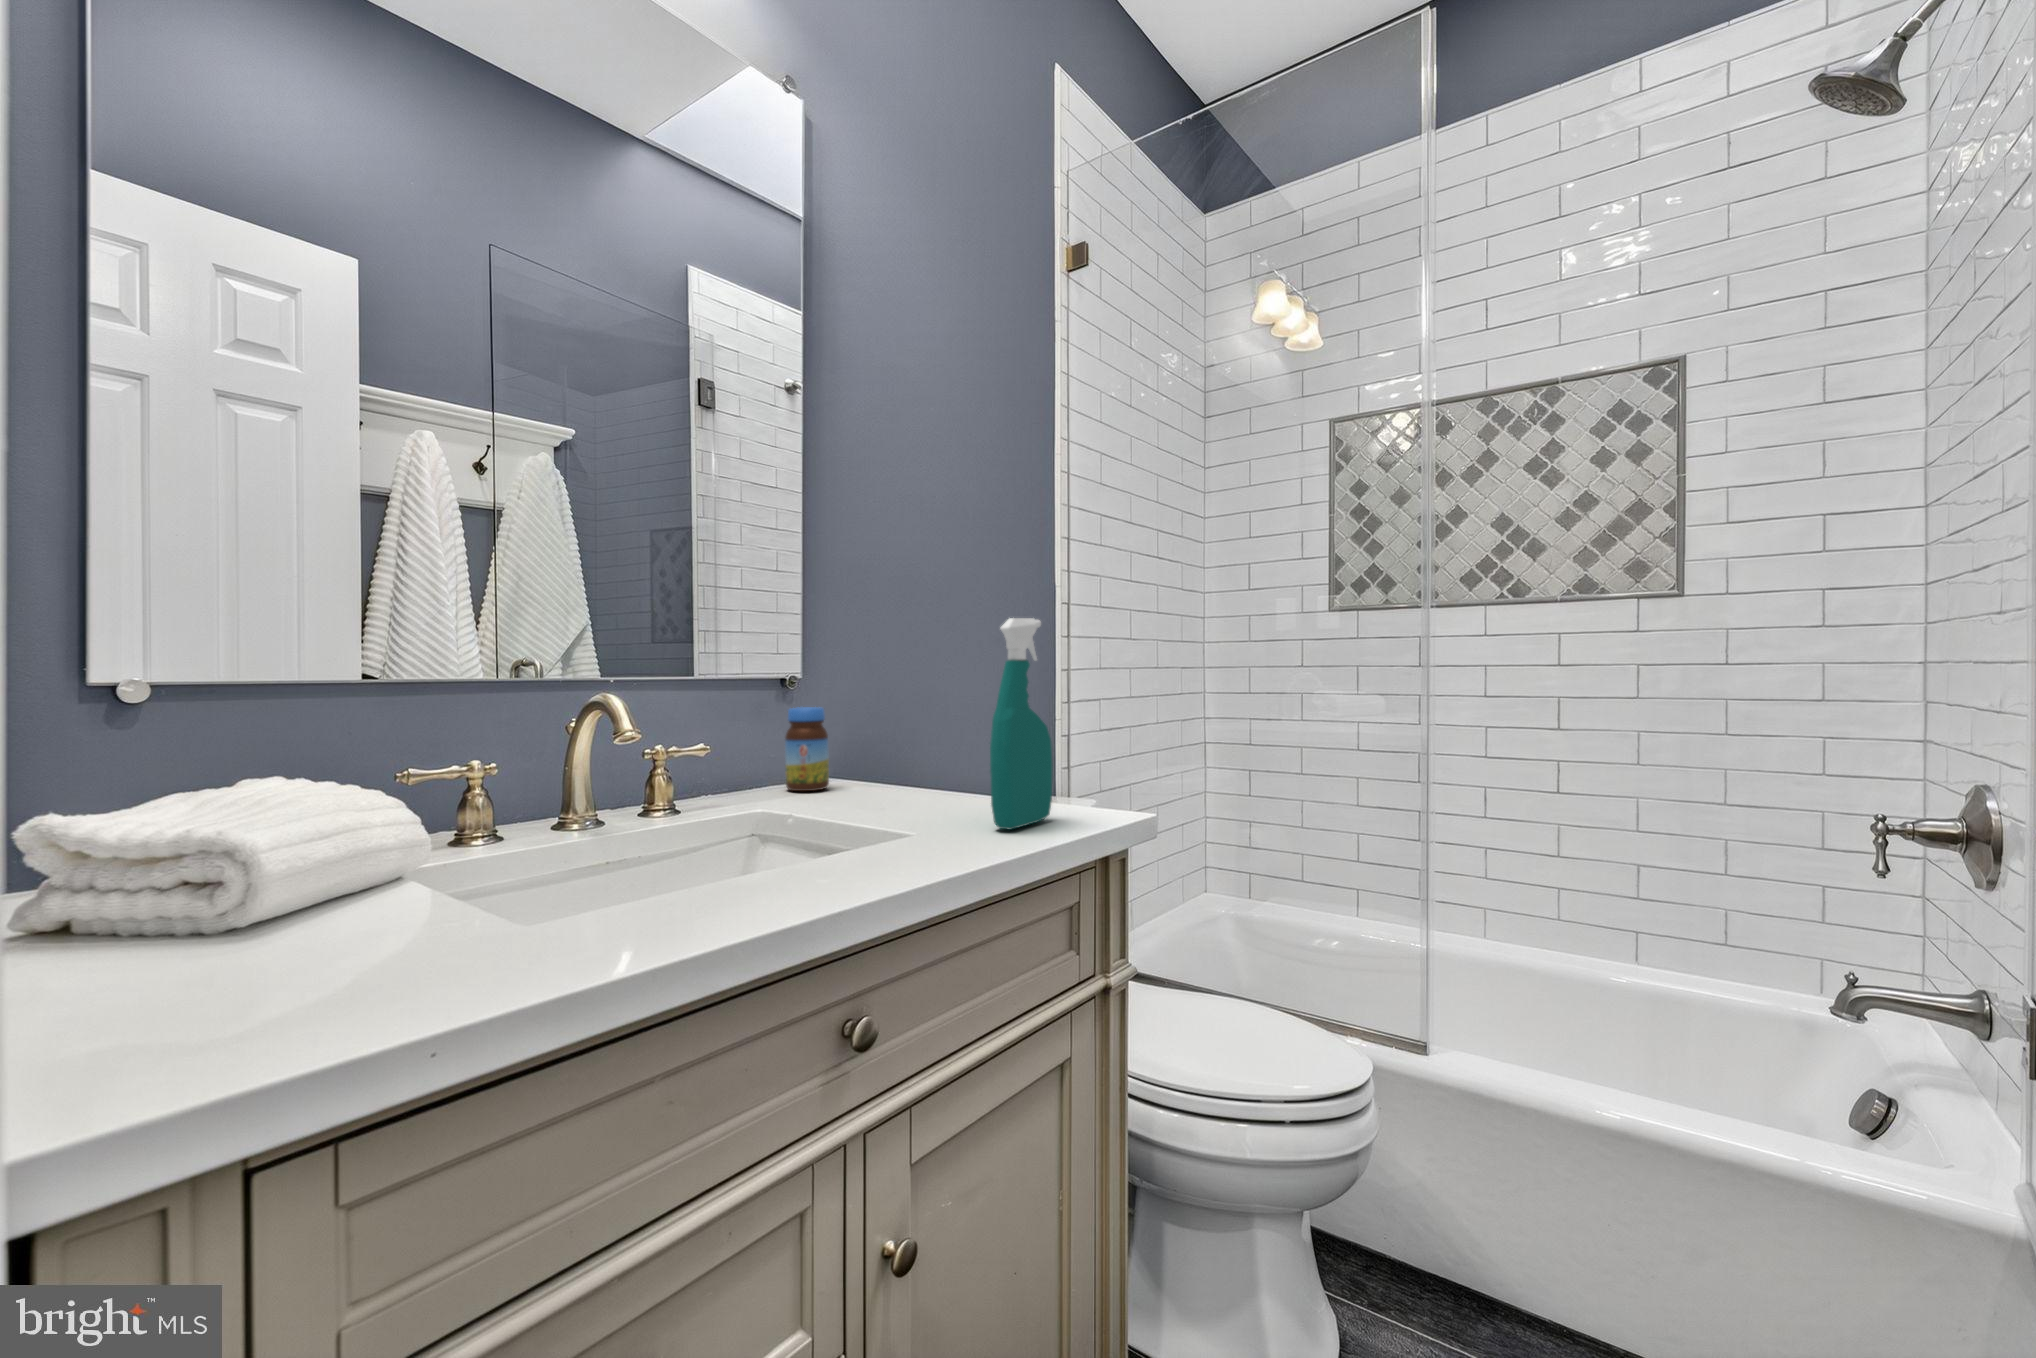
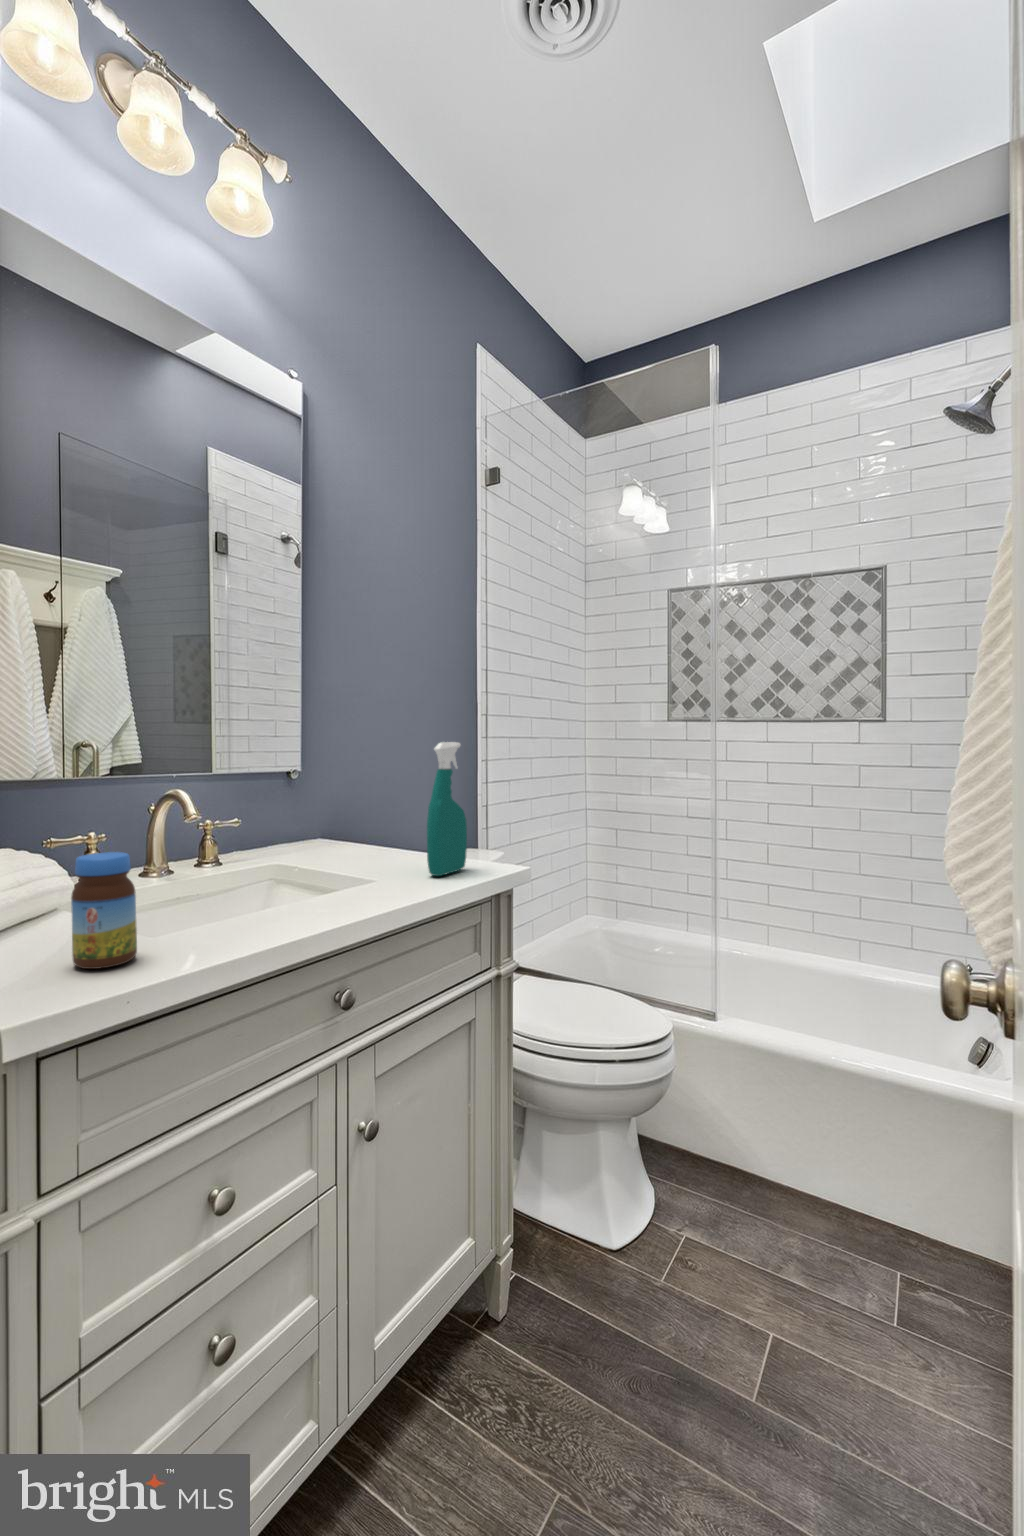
jar: present [785,707,829,791] -> present [71,852,137,969]

